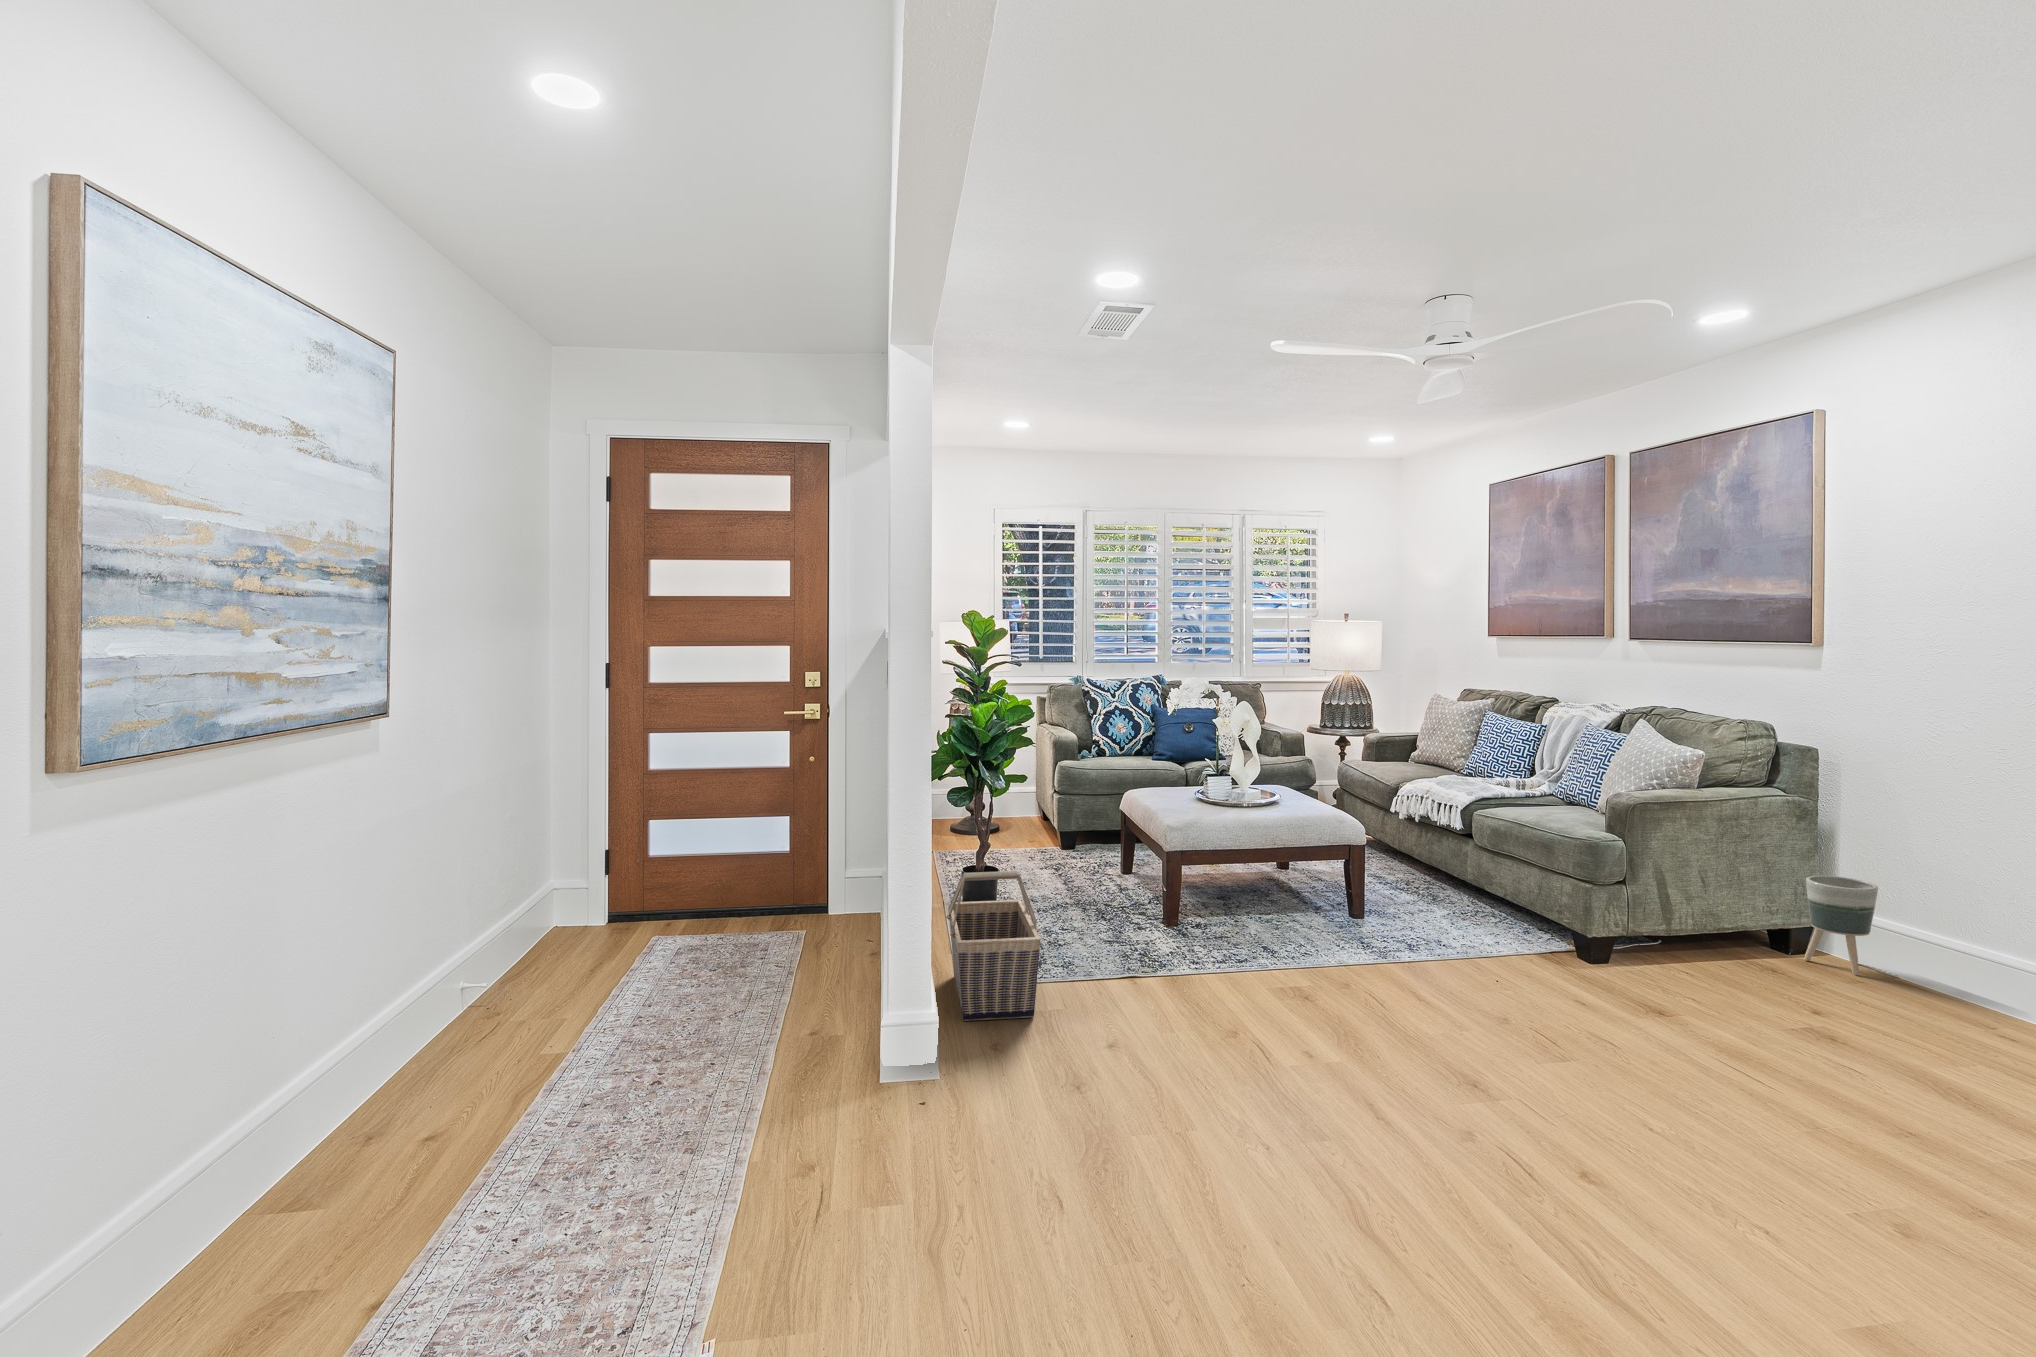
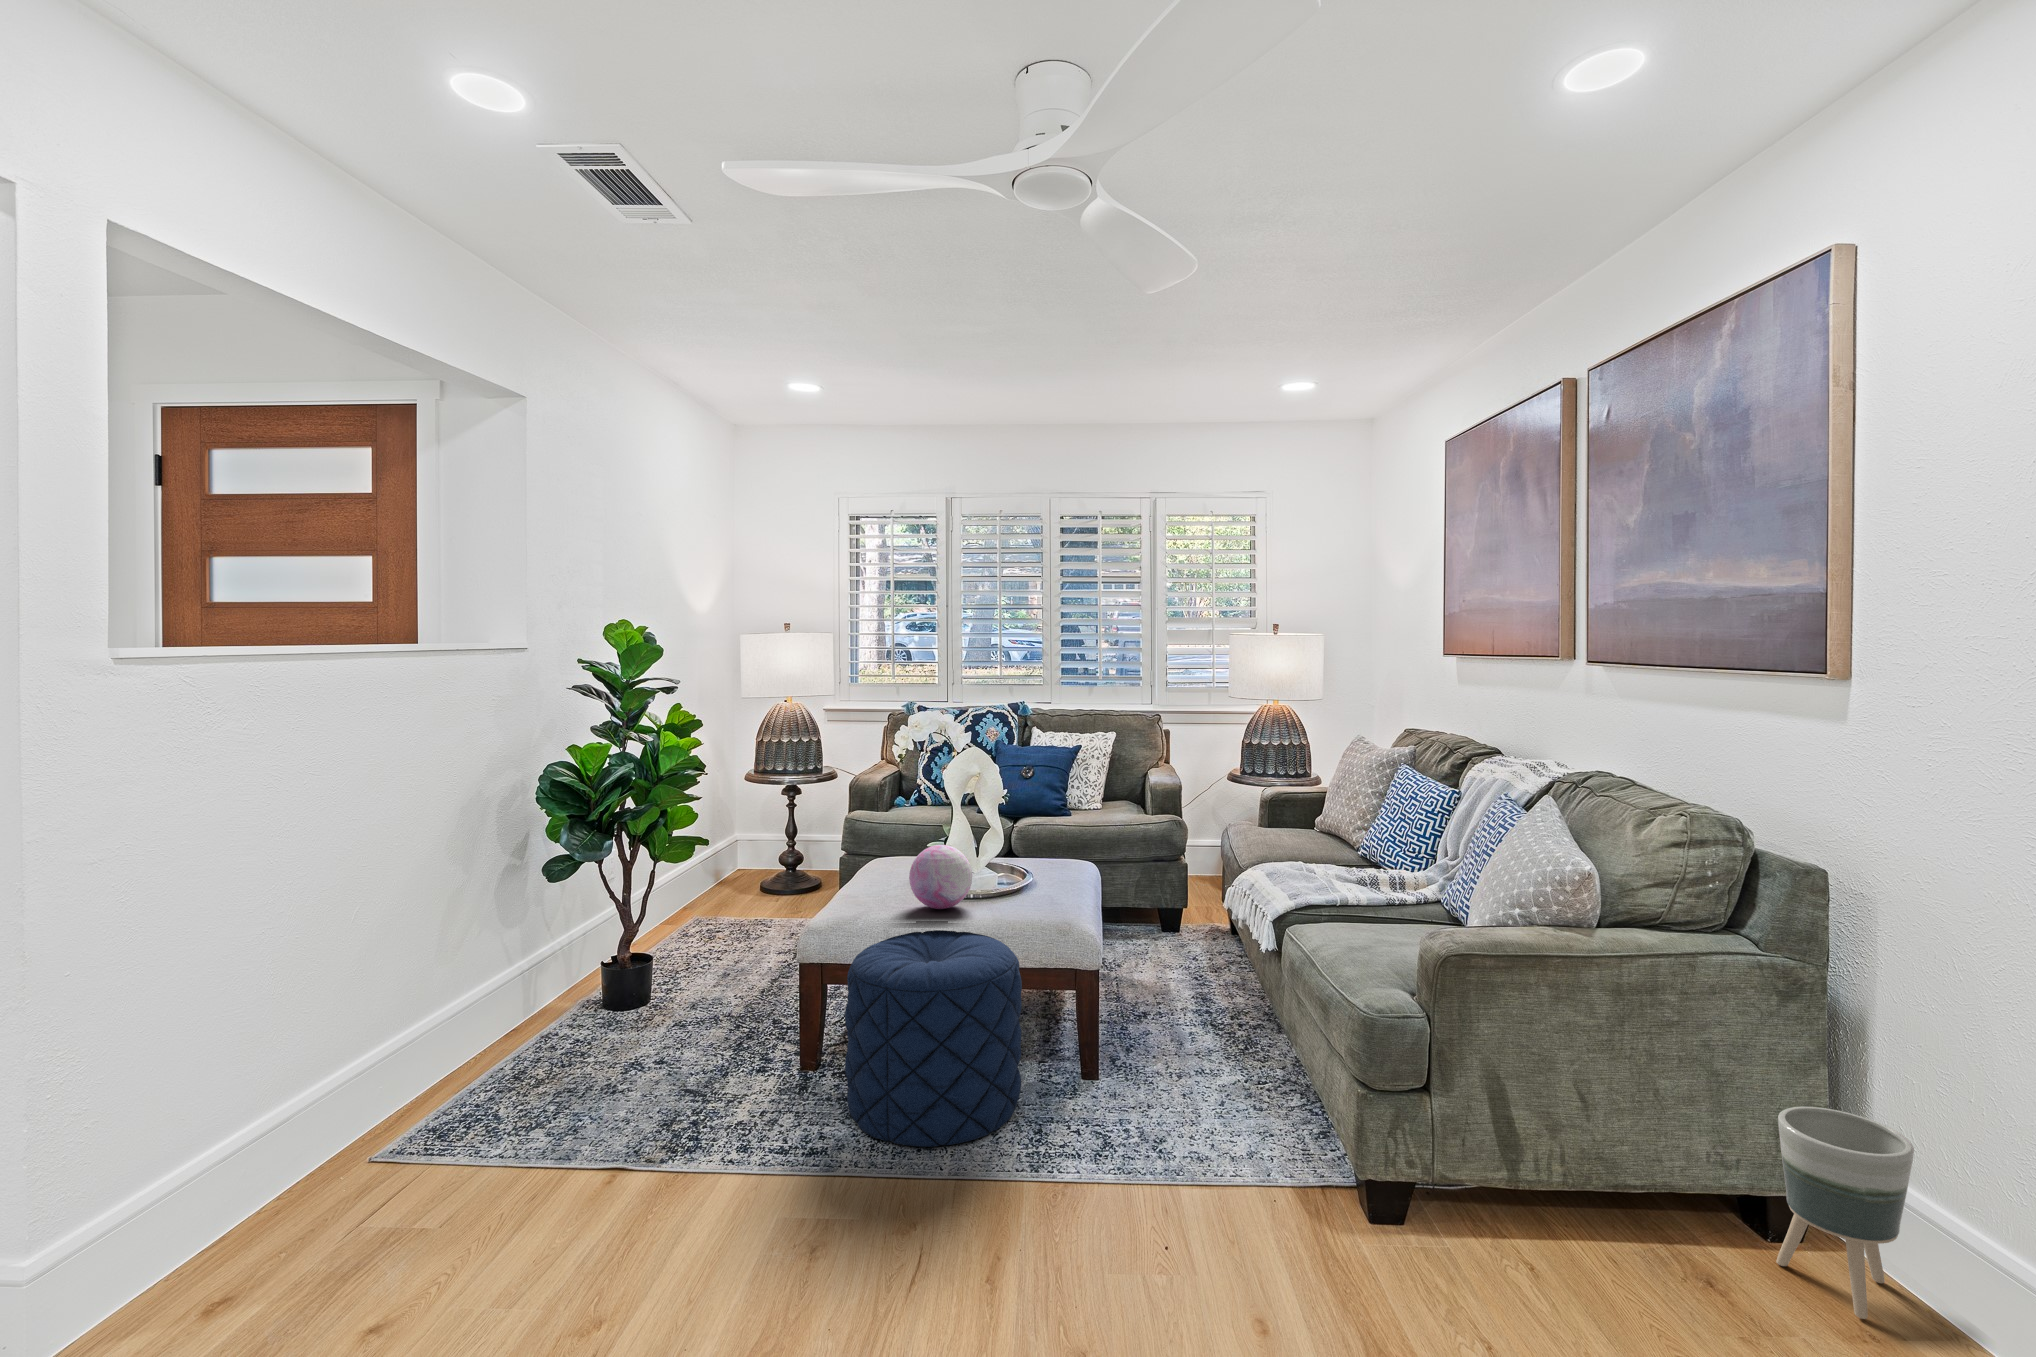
decorative orb: none [1231,766,1274,809] -> present [909,845,972,909]
pouf: none [1229,821,1346,948] -> present [845,930,1022,1147]
basket: present [946,871,1040,1021] -> none [177,1015,453,1267]

